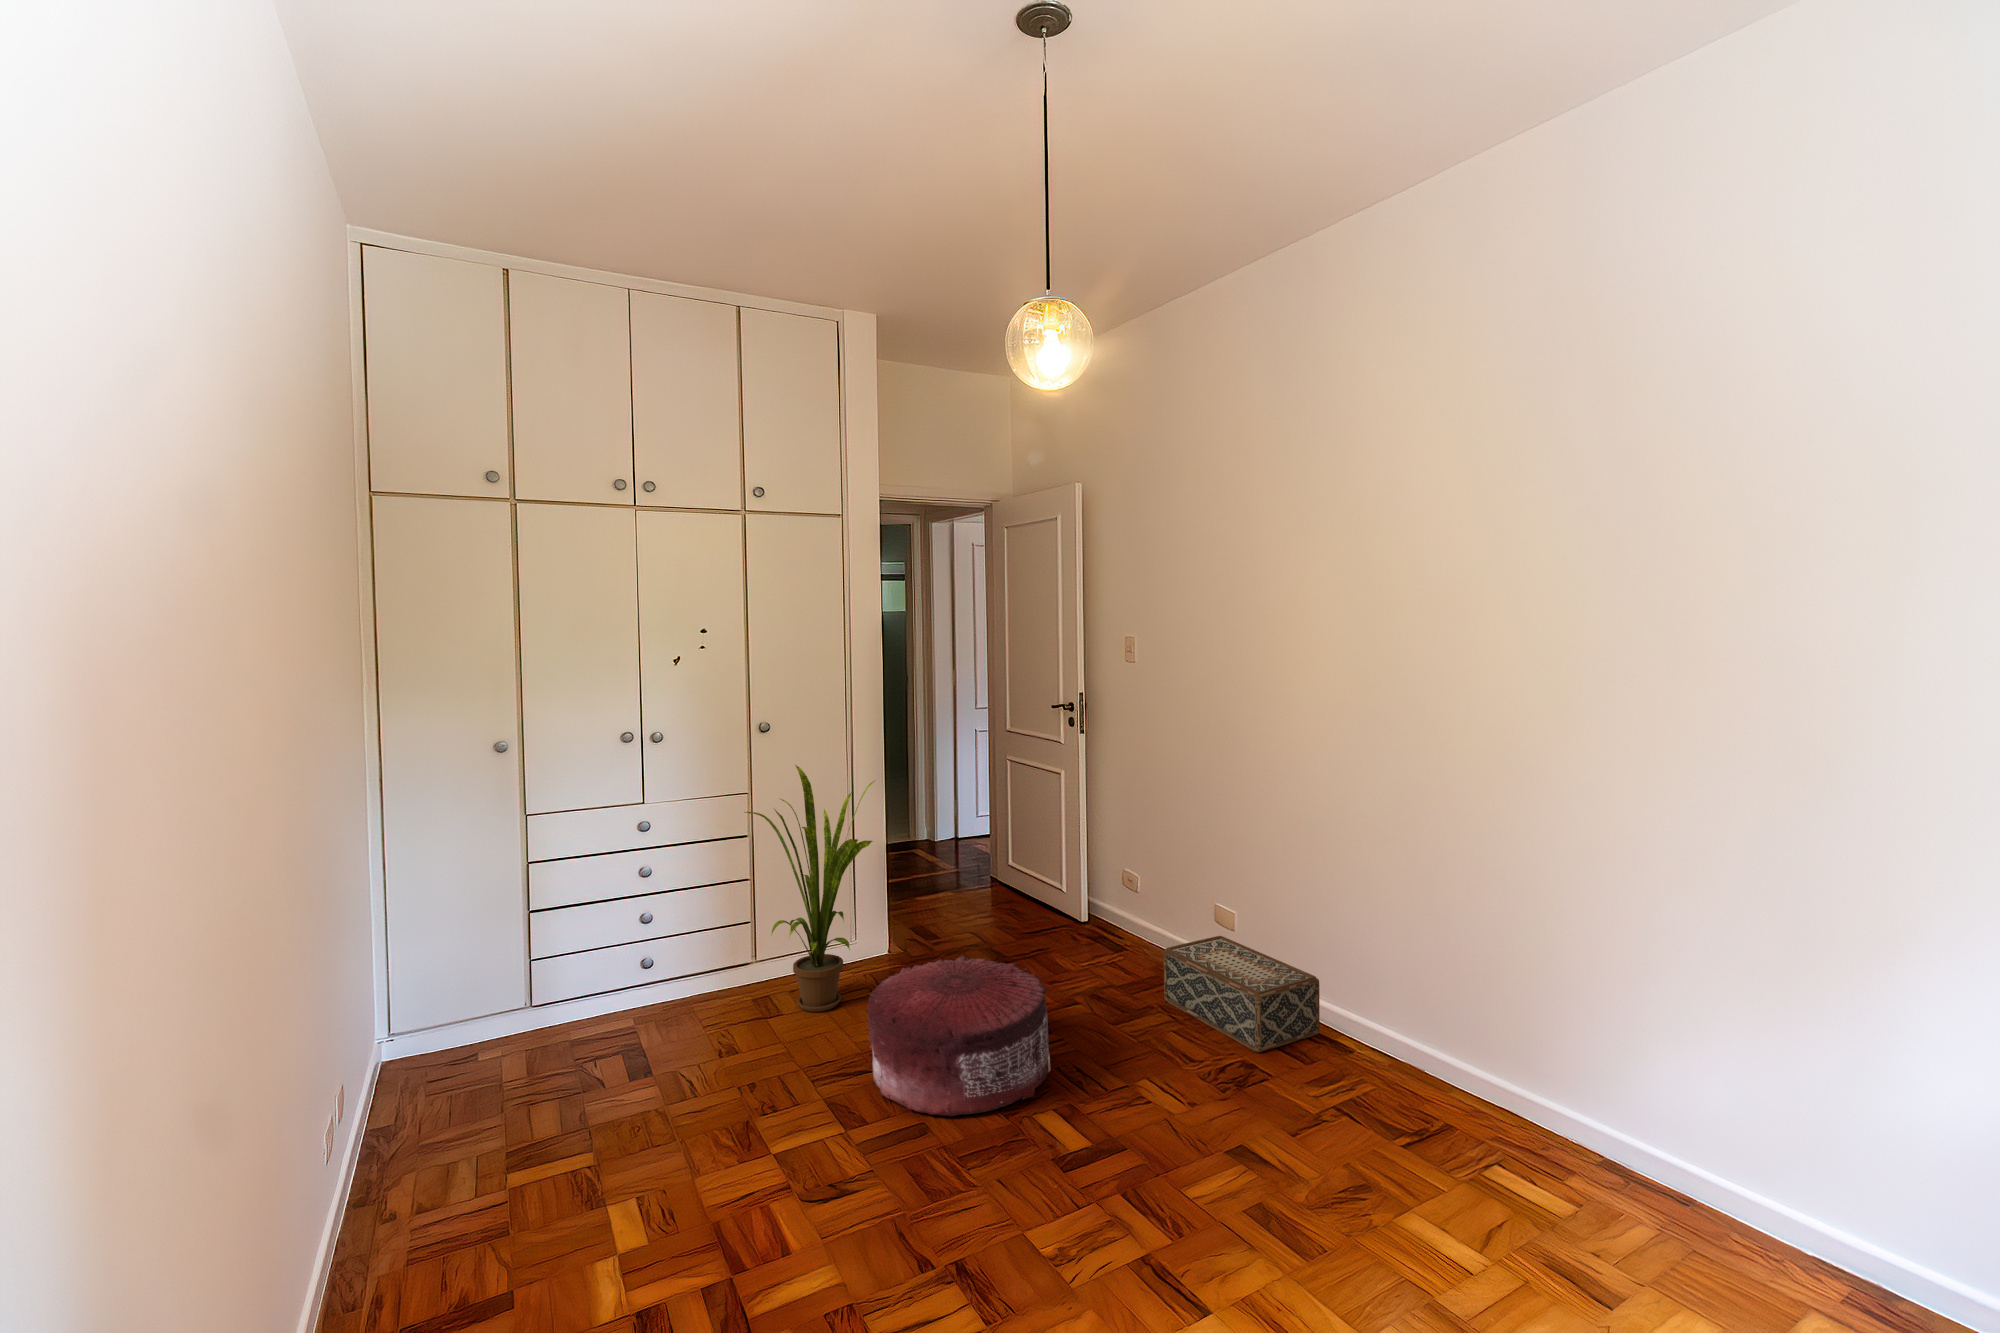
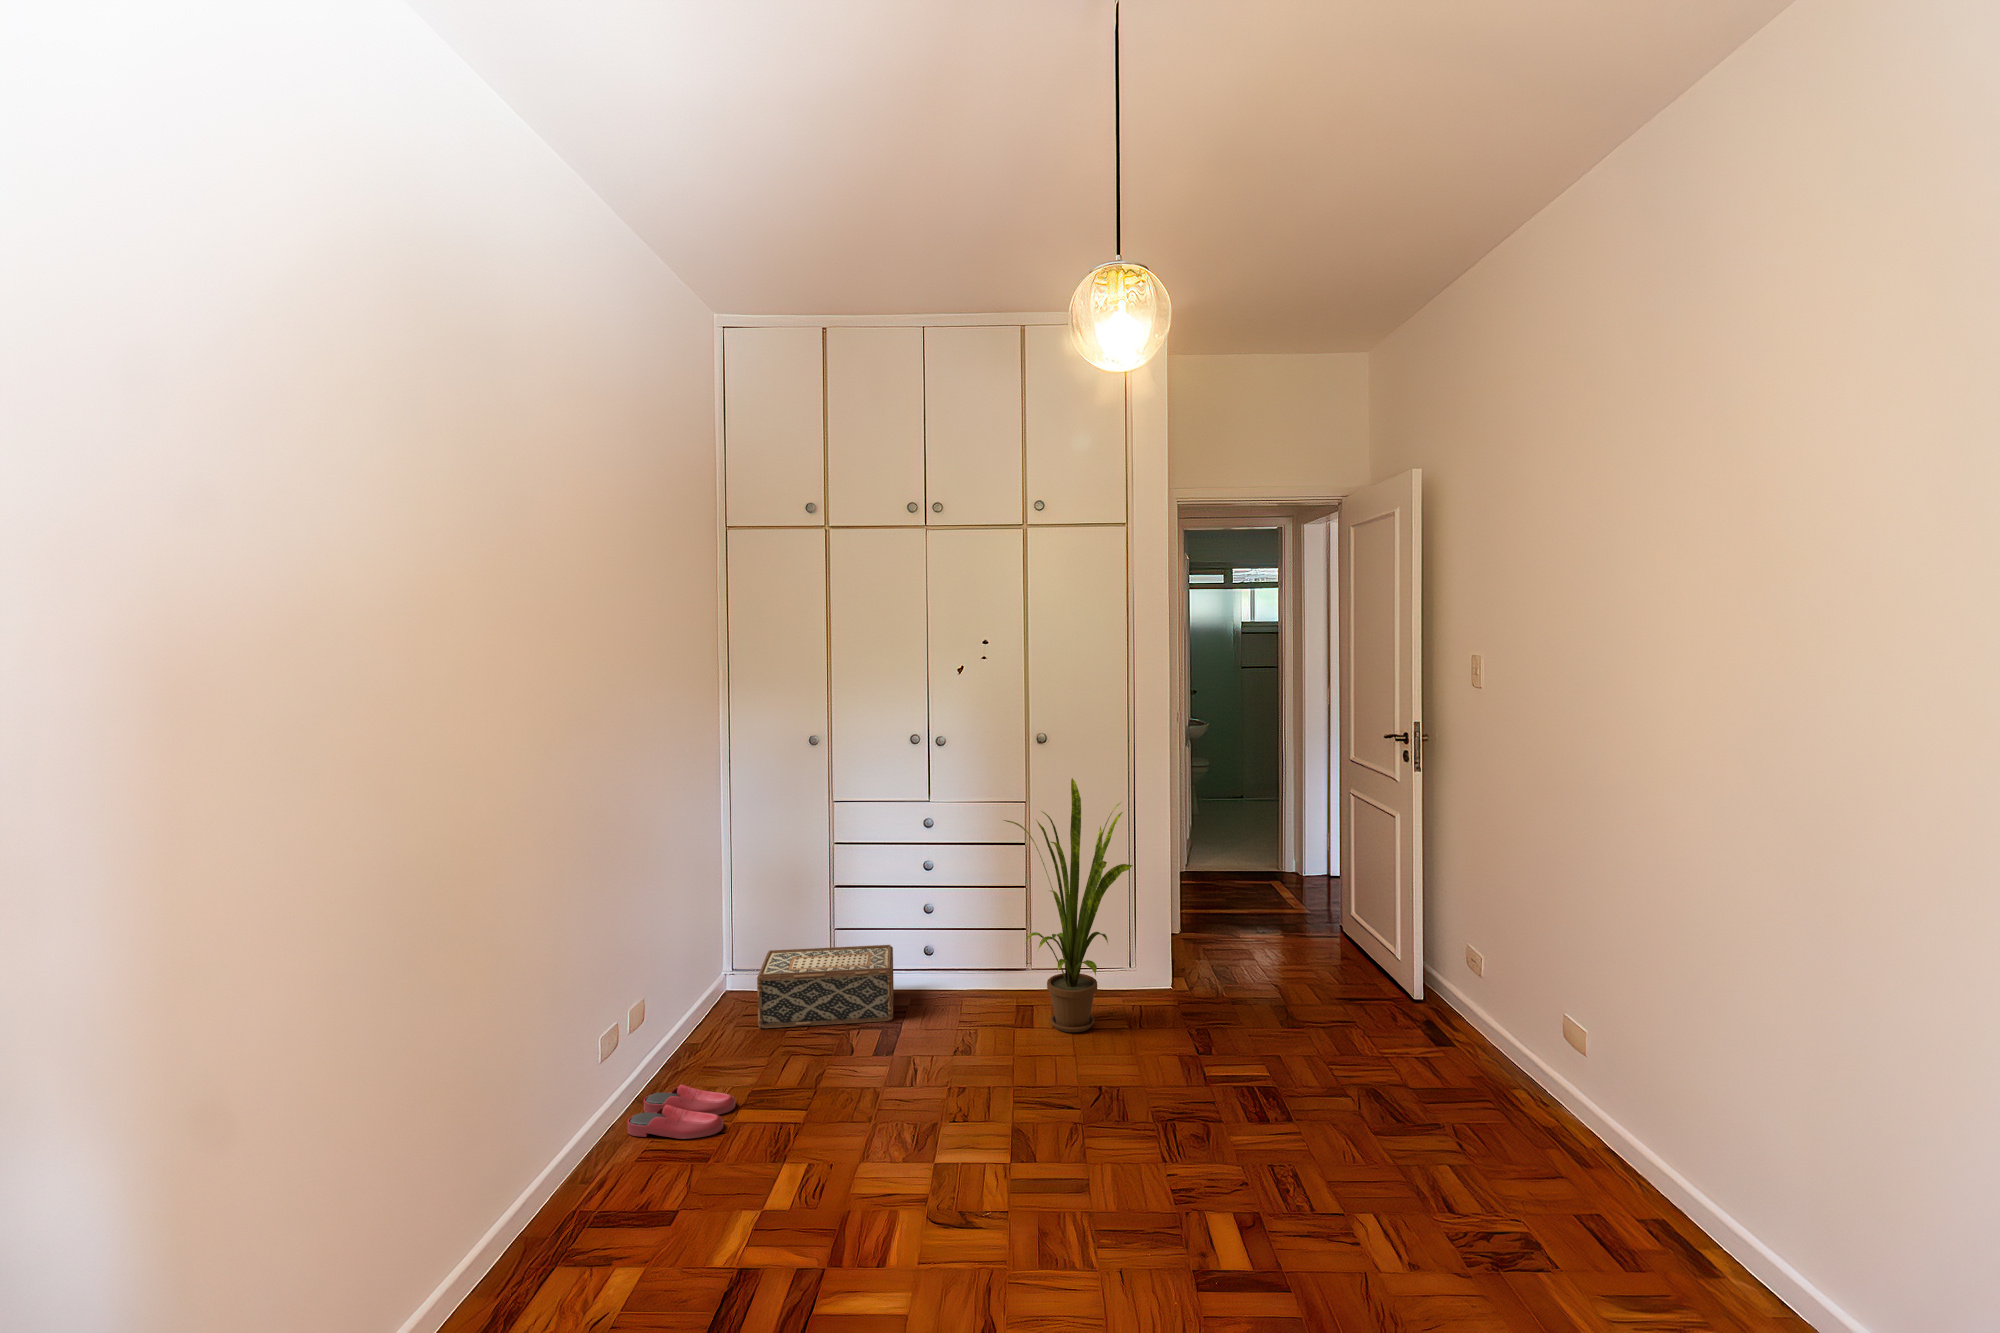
woven basket: present [1164,936,1320,1052] -> present [757,945,894,1028]
pouf: present [868,955,1051,1117] -> none [1059,1004,1267,1187]
slippers: none [372,1159,504,1238] -> present [627,1084,735,1139]

